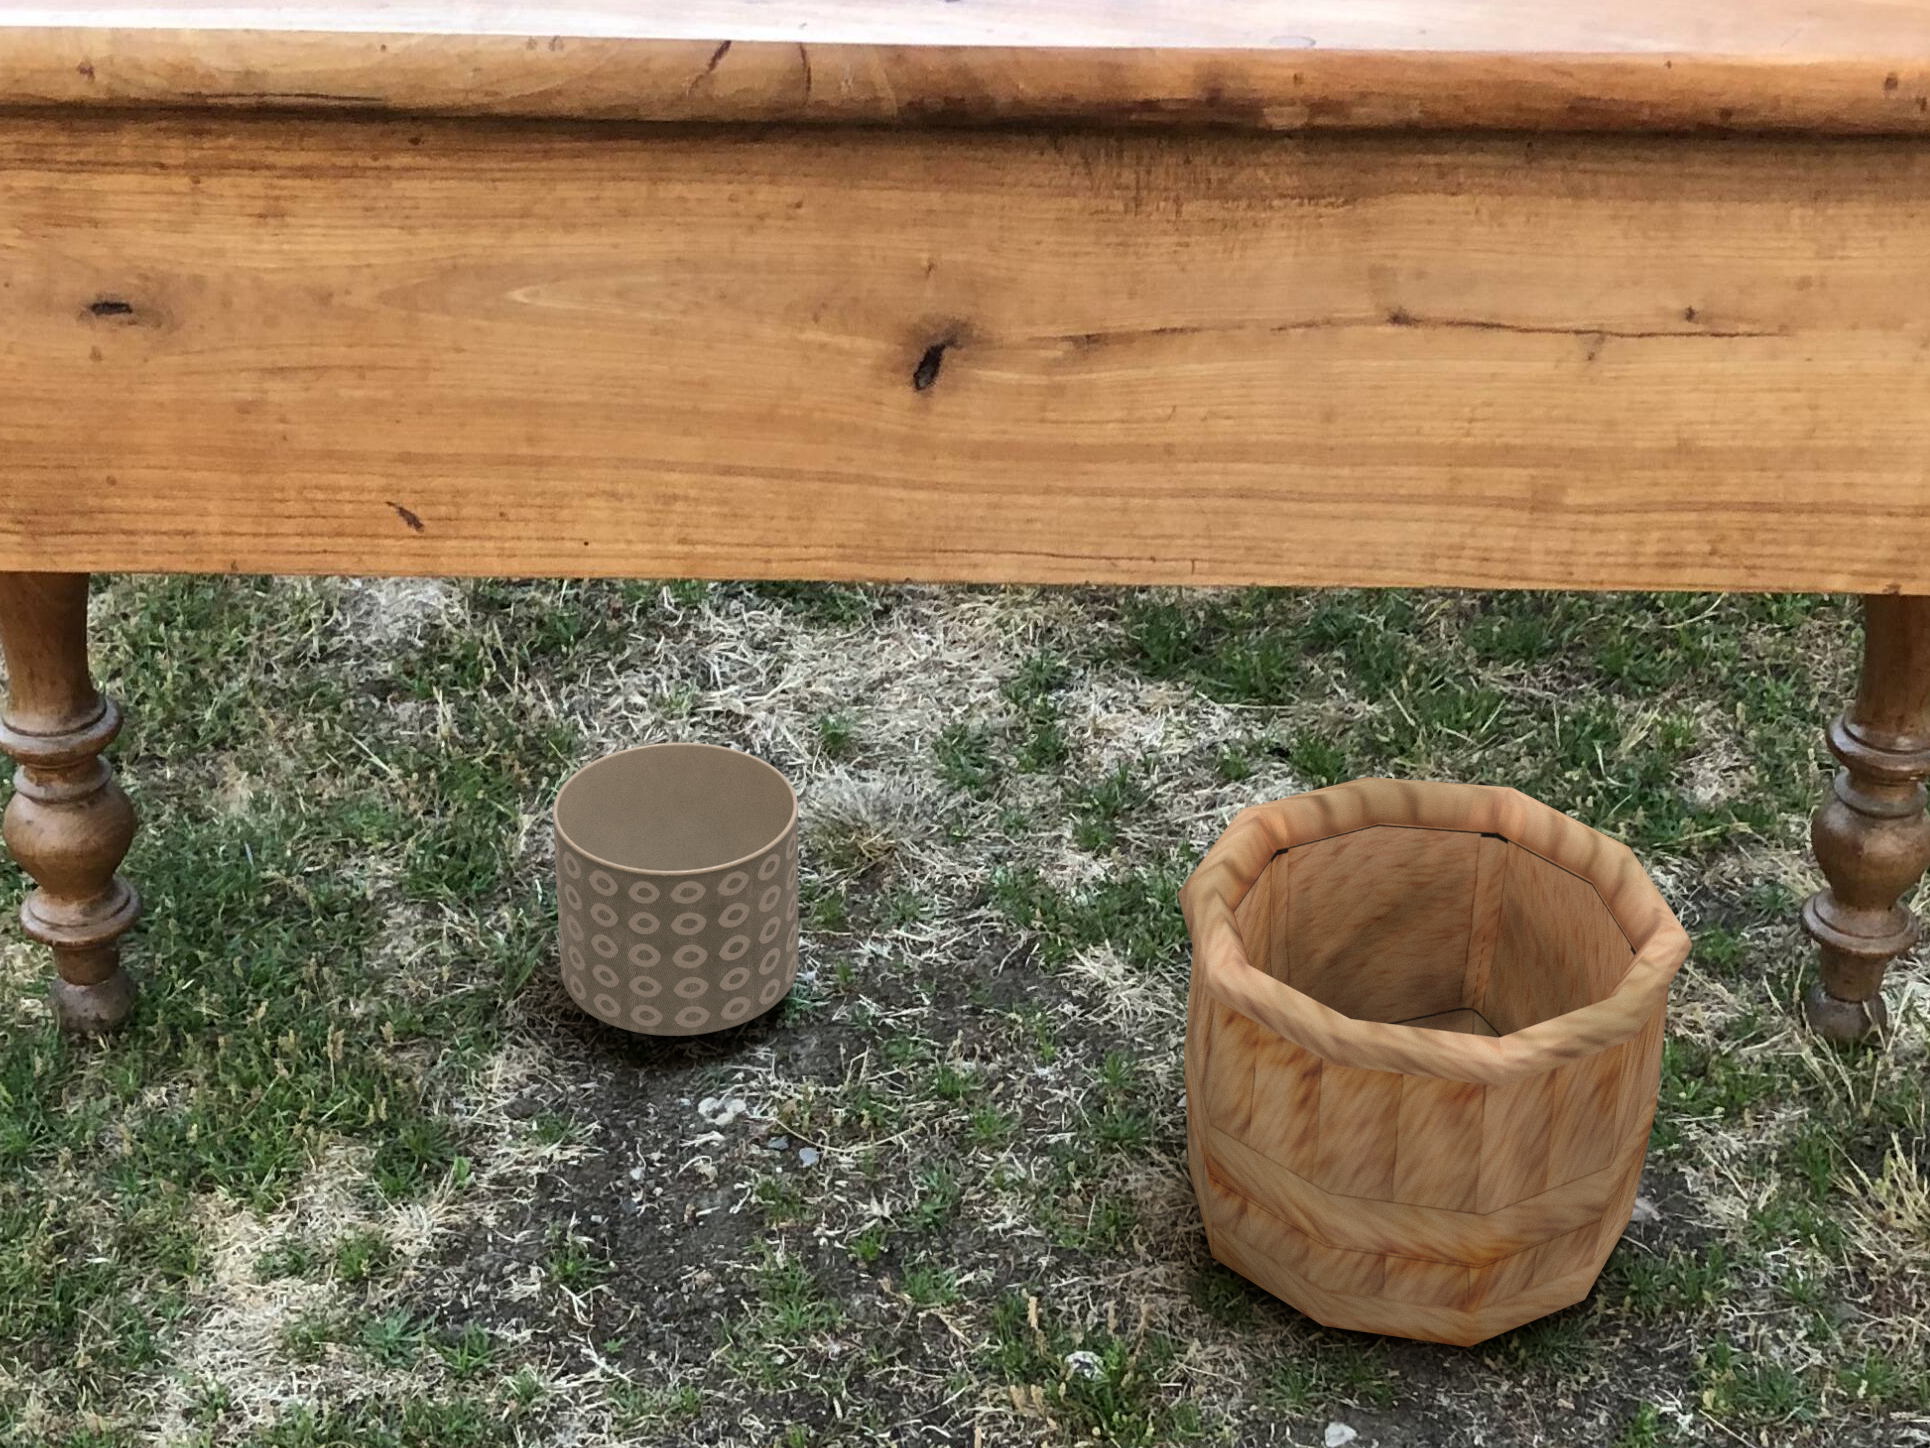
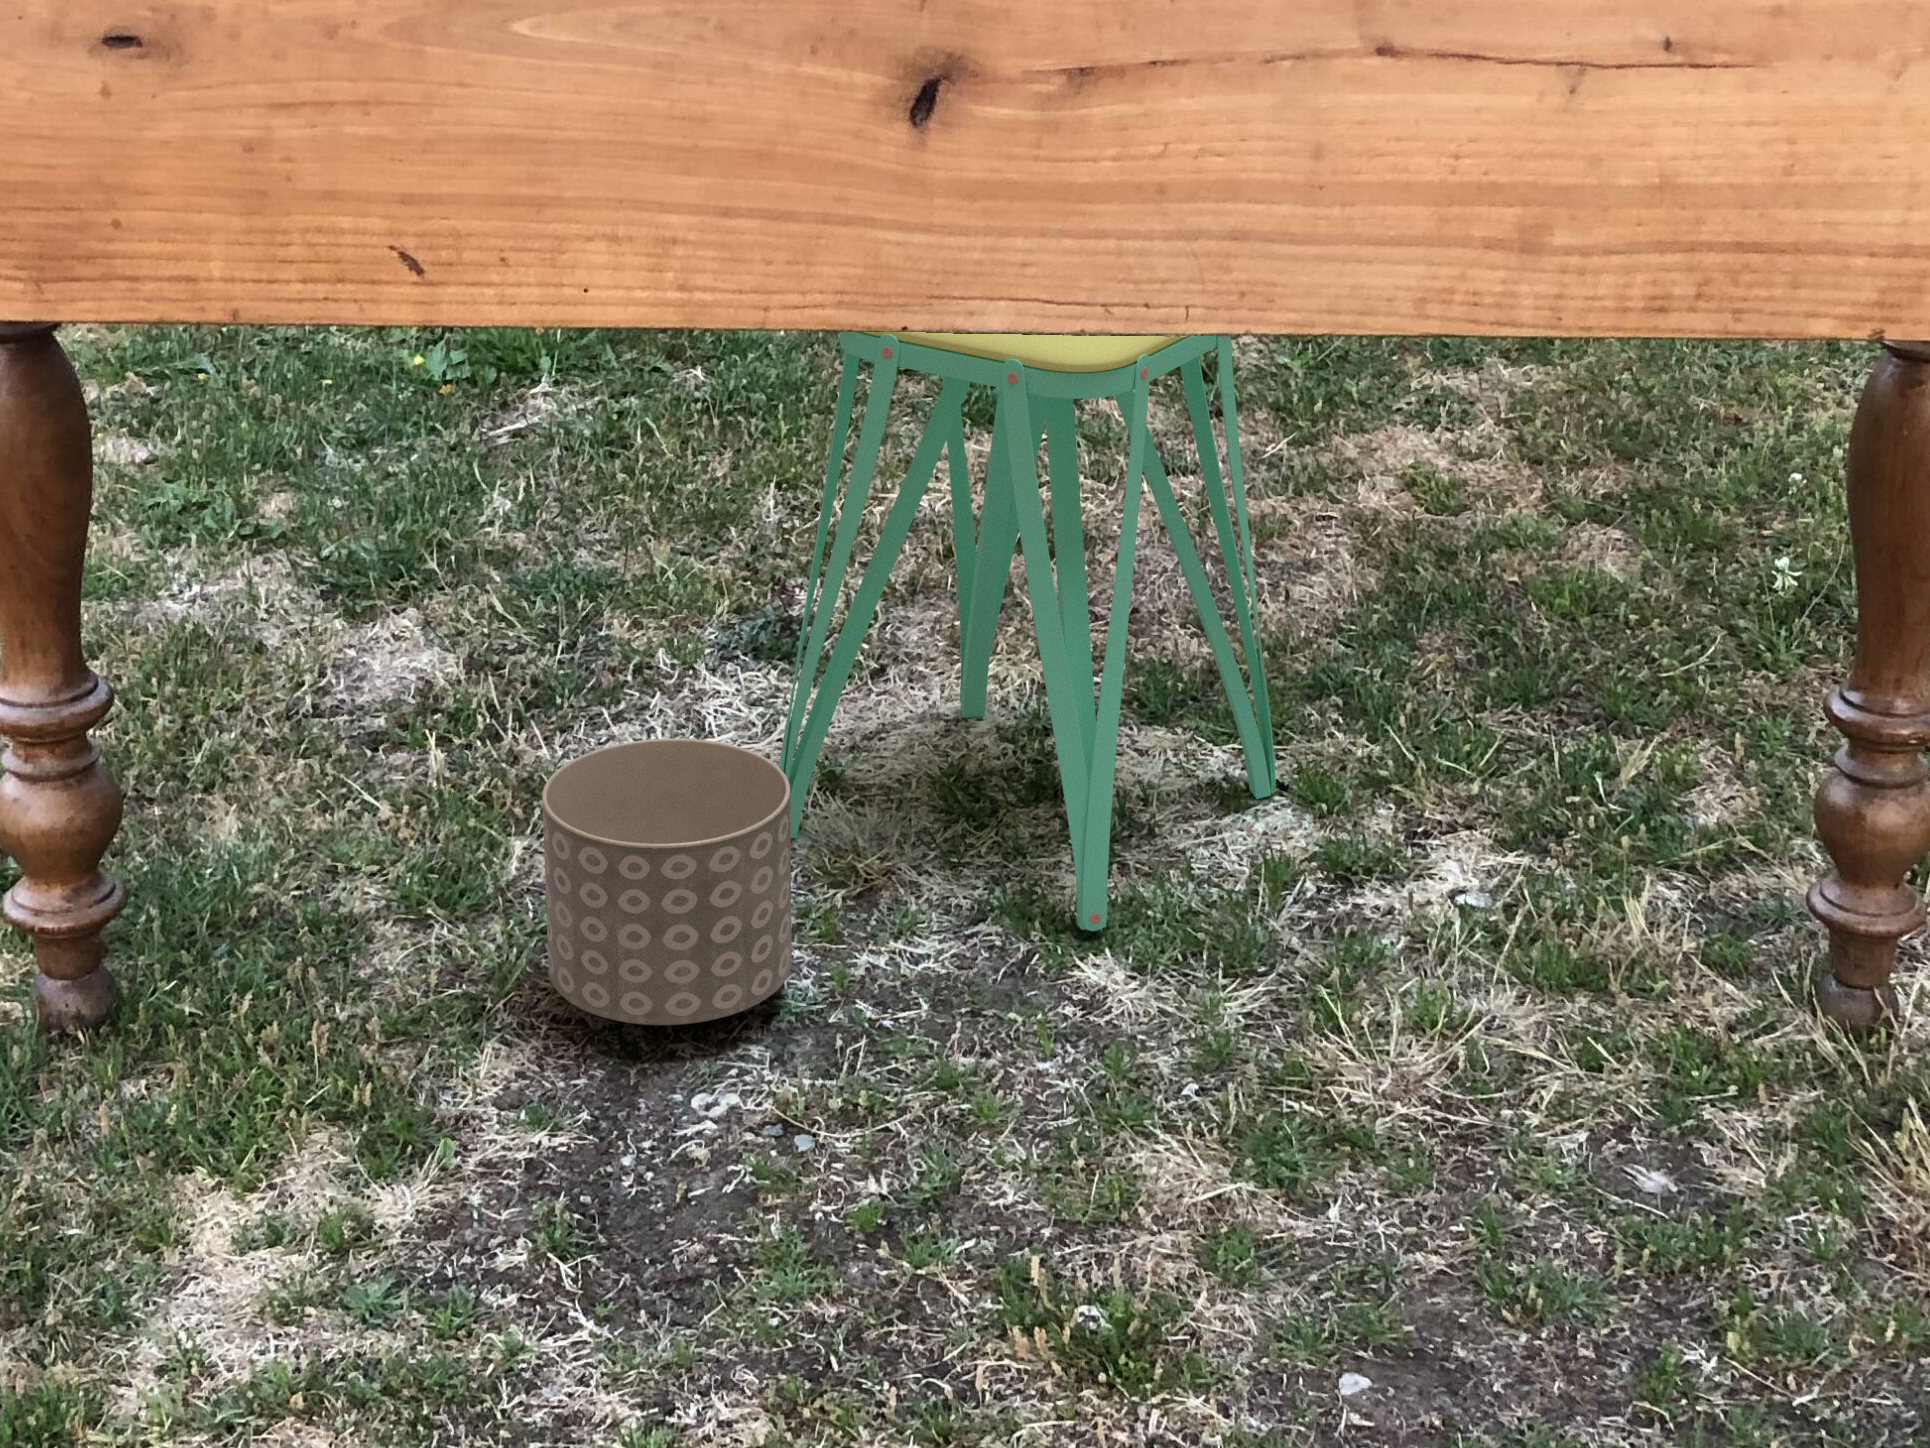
stool: none [780,220,1276,923] -> present [779,332,1276,931]
wooden bucket: present [1178,777,1692,1347] -> none [1174,739,1695,1297]

